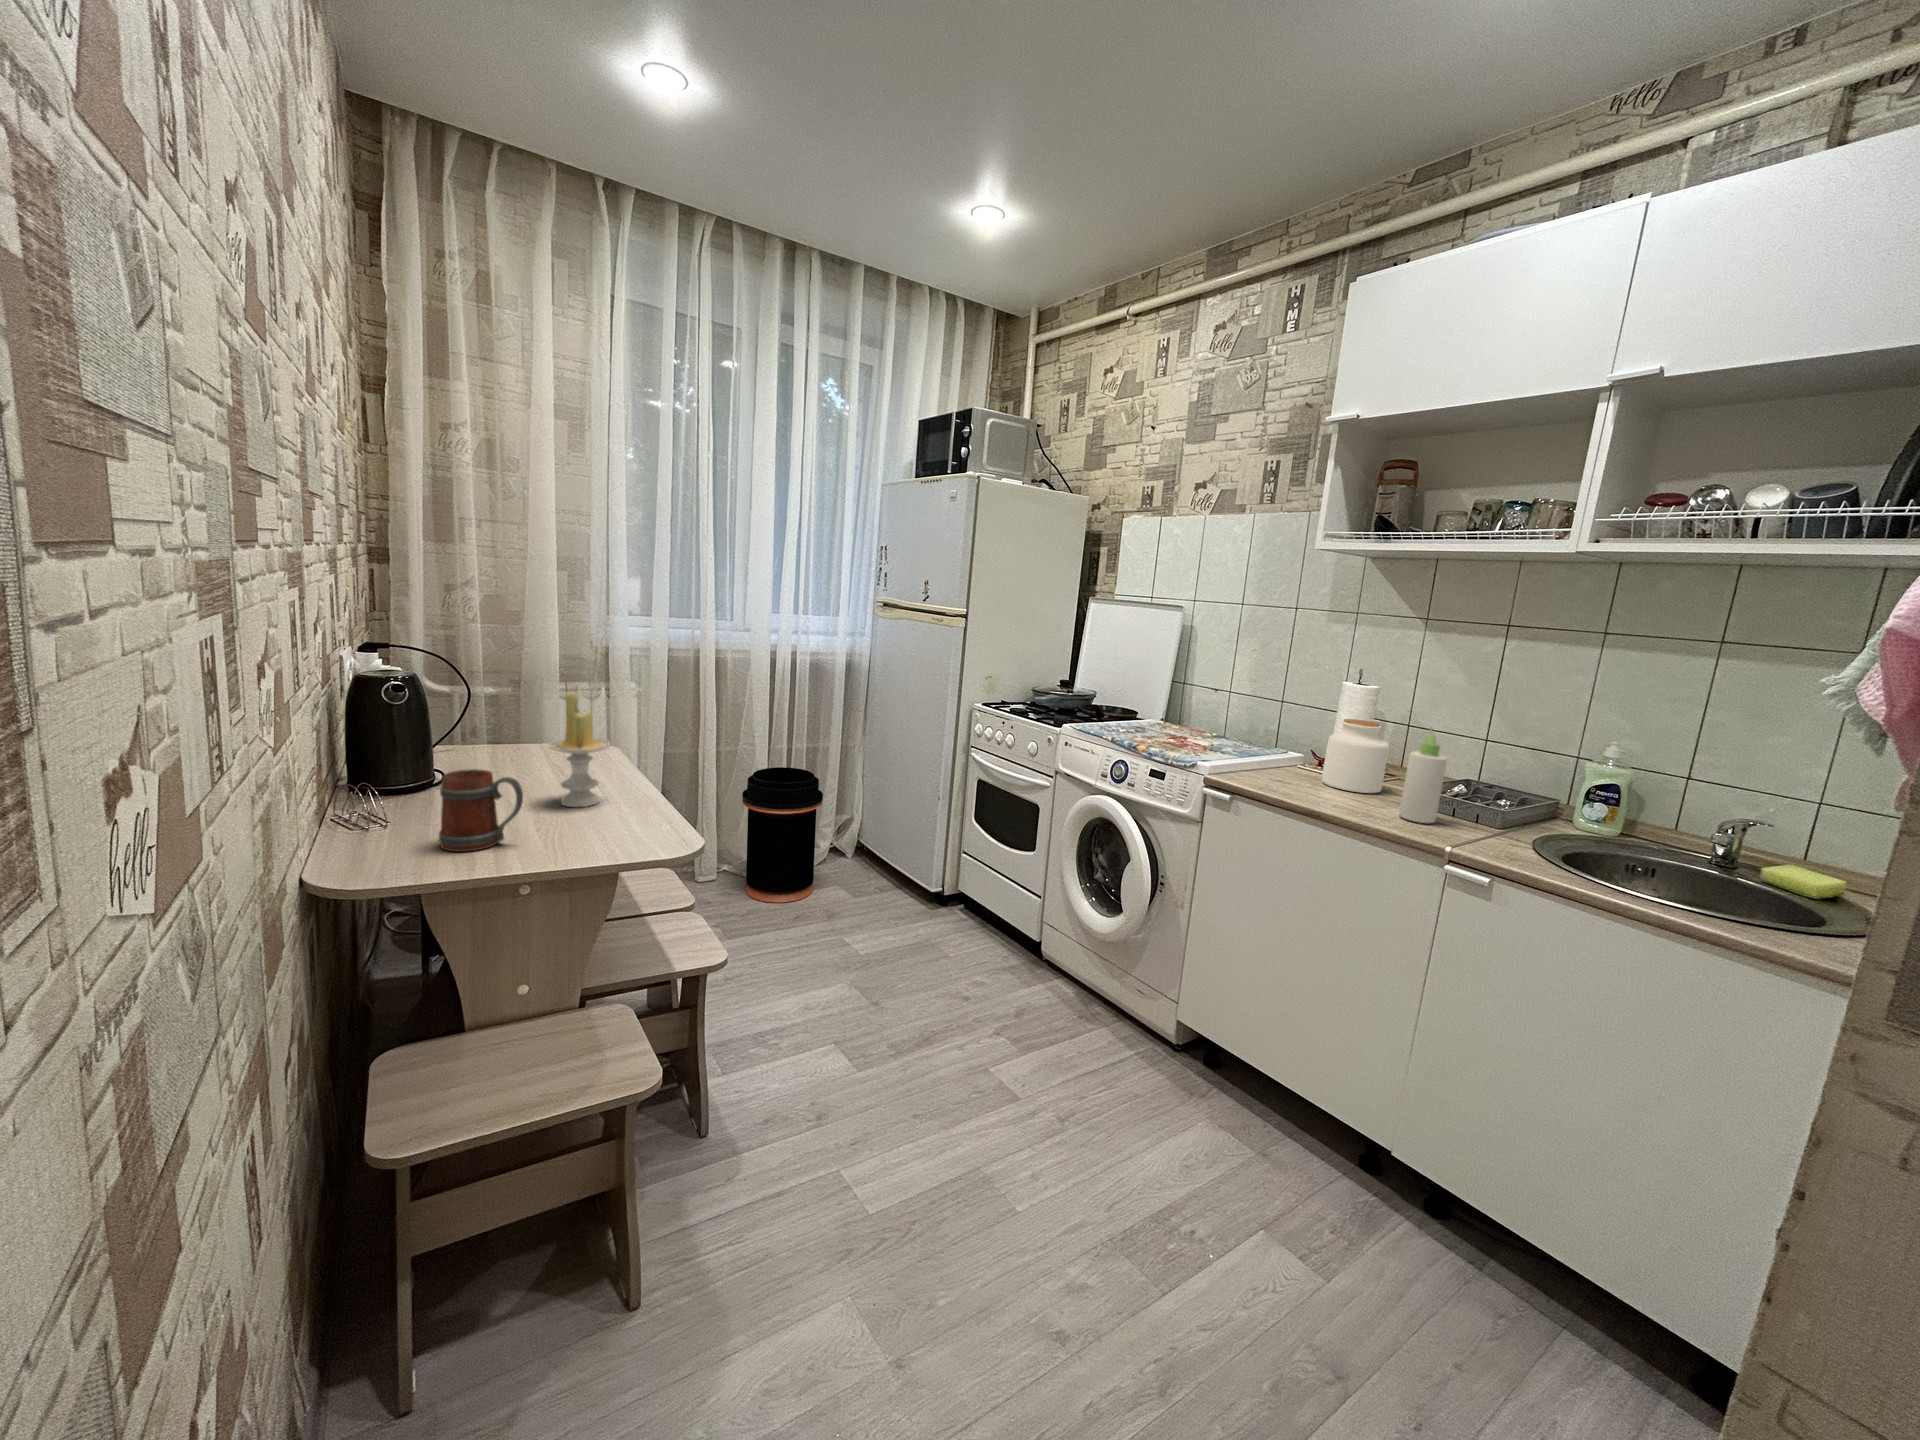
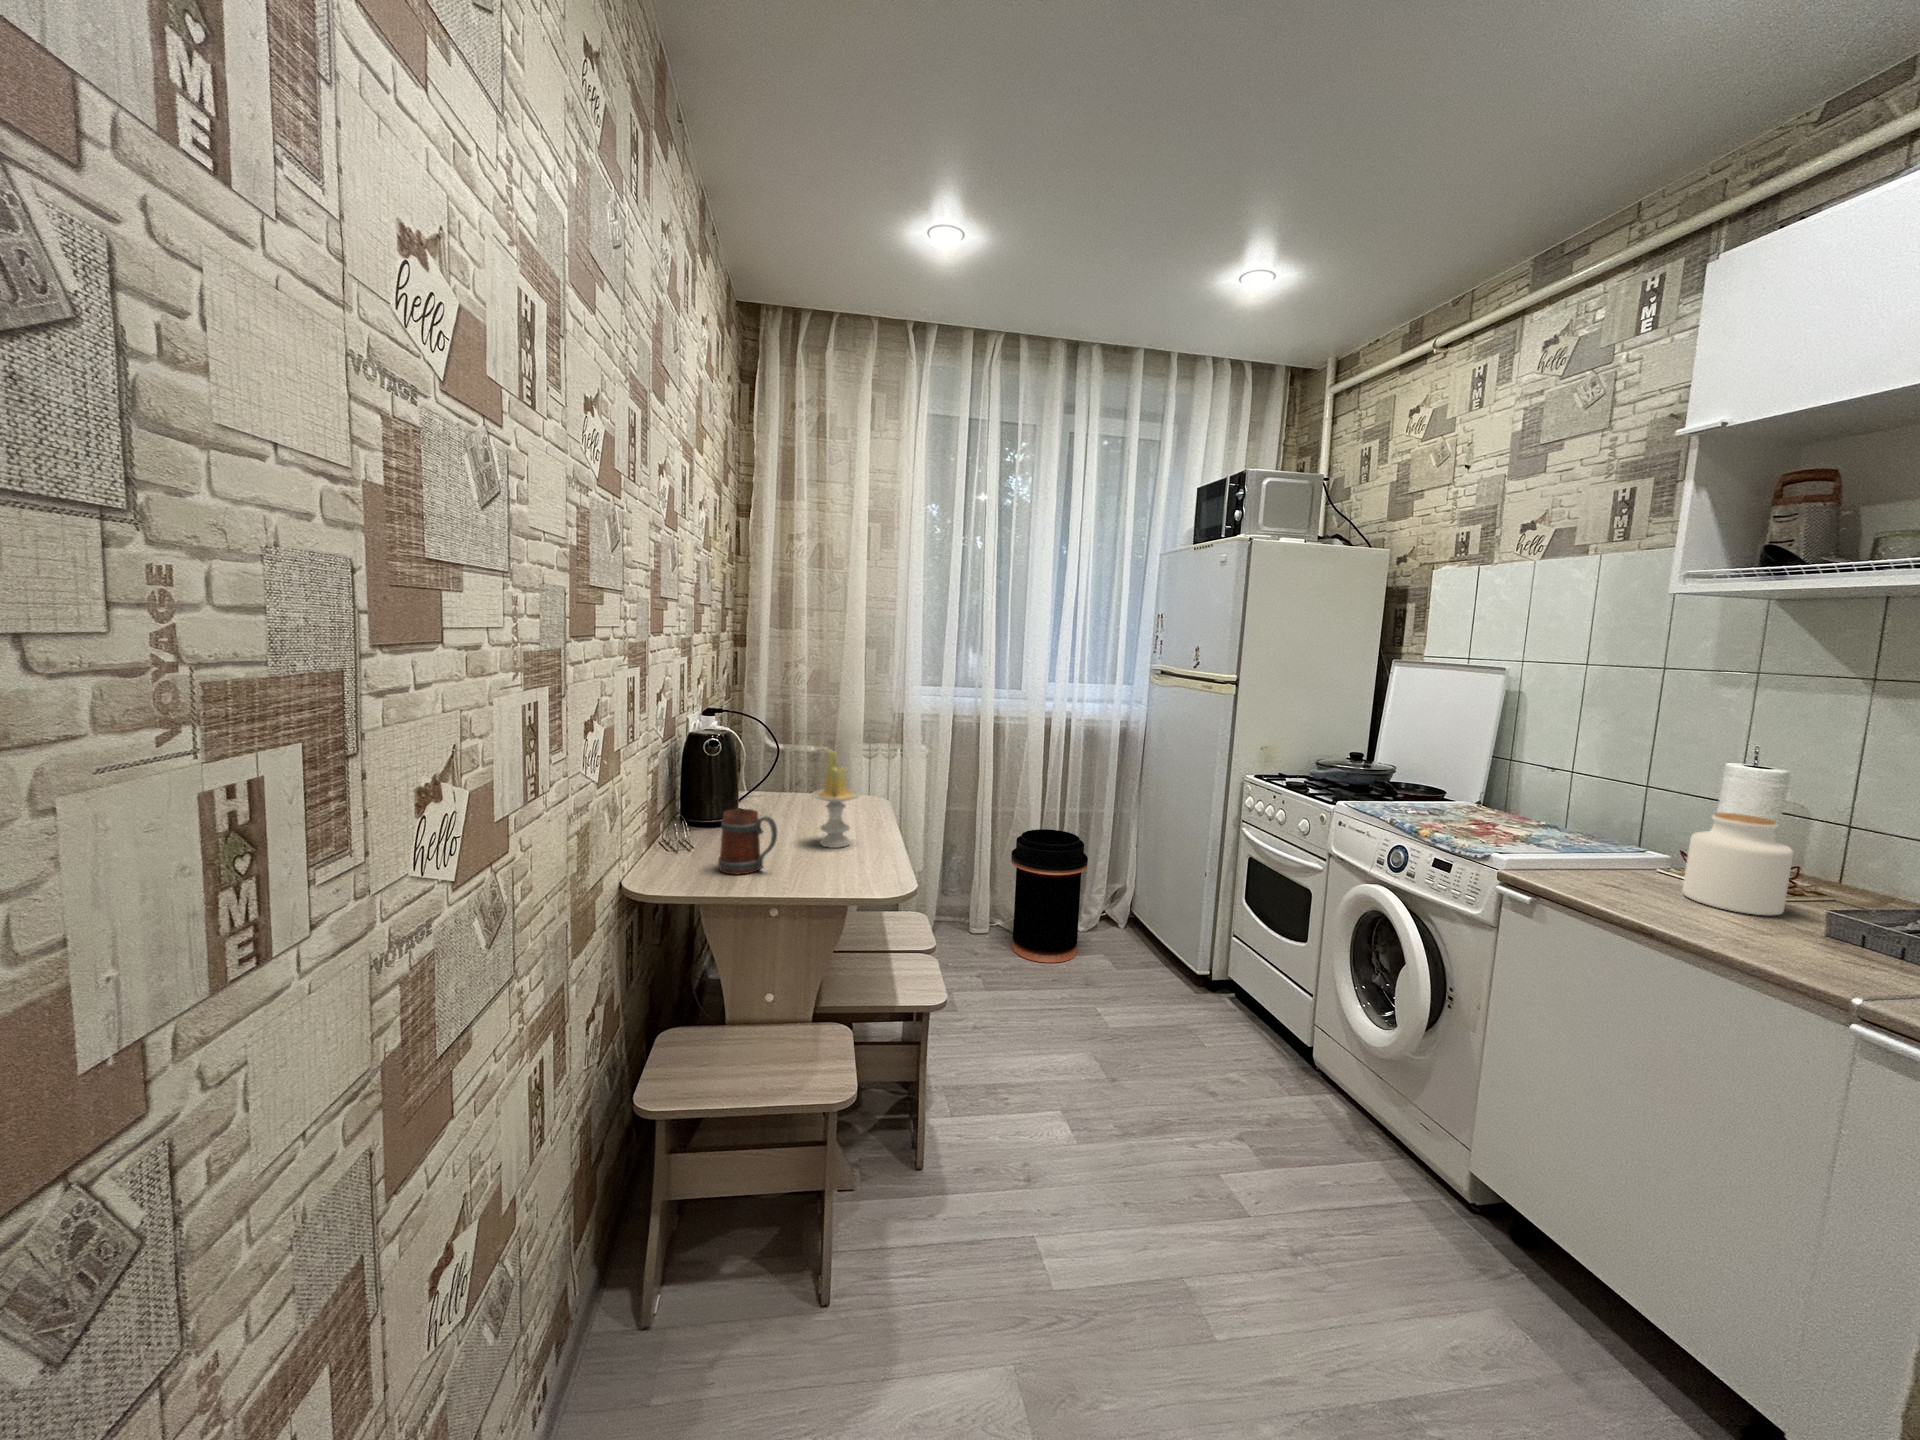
bottle: present [1399,727,1447,823] -> none [1792,828,1874,965]

